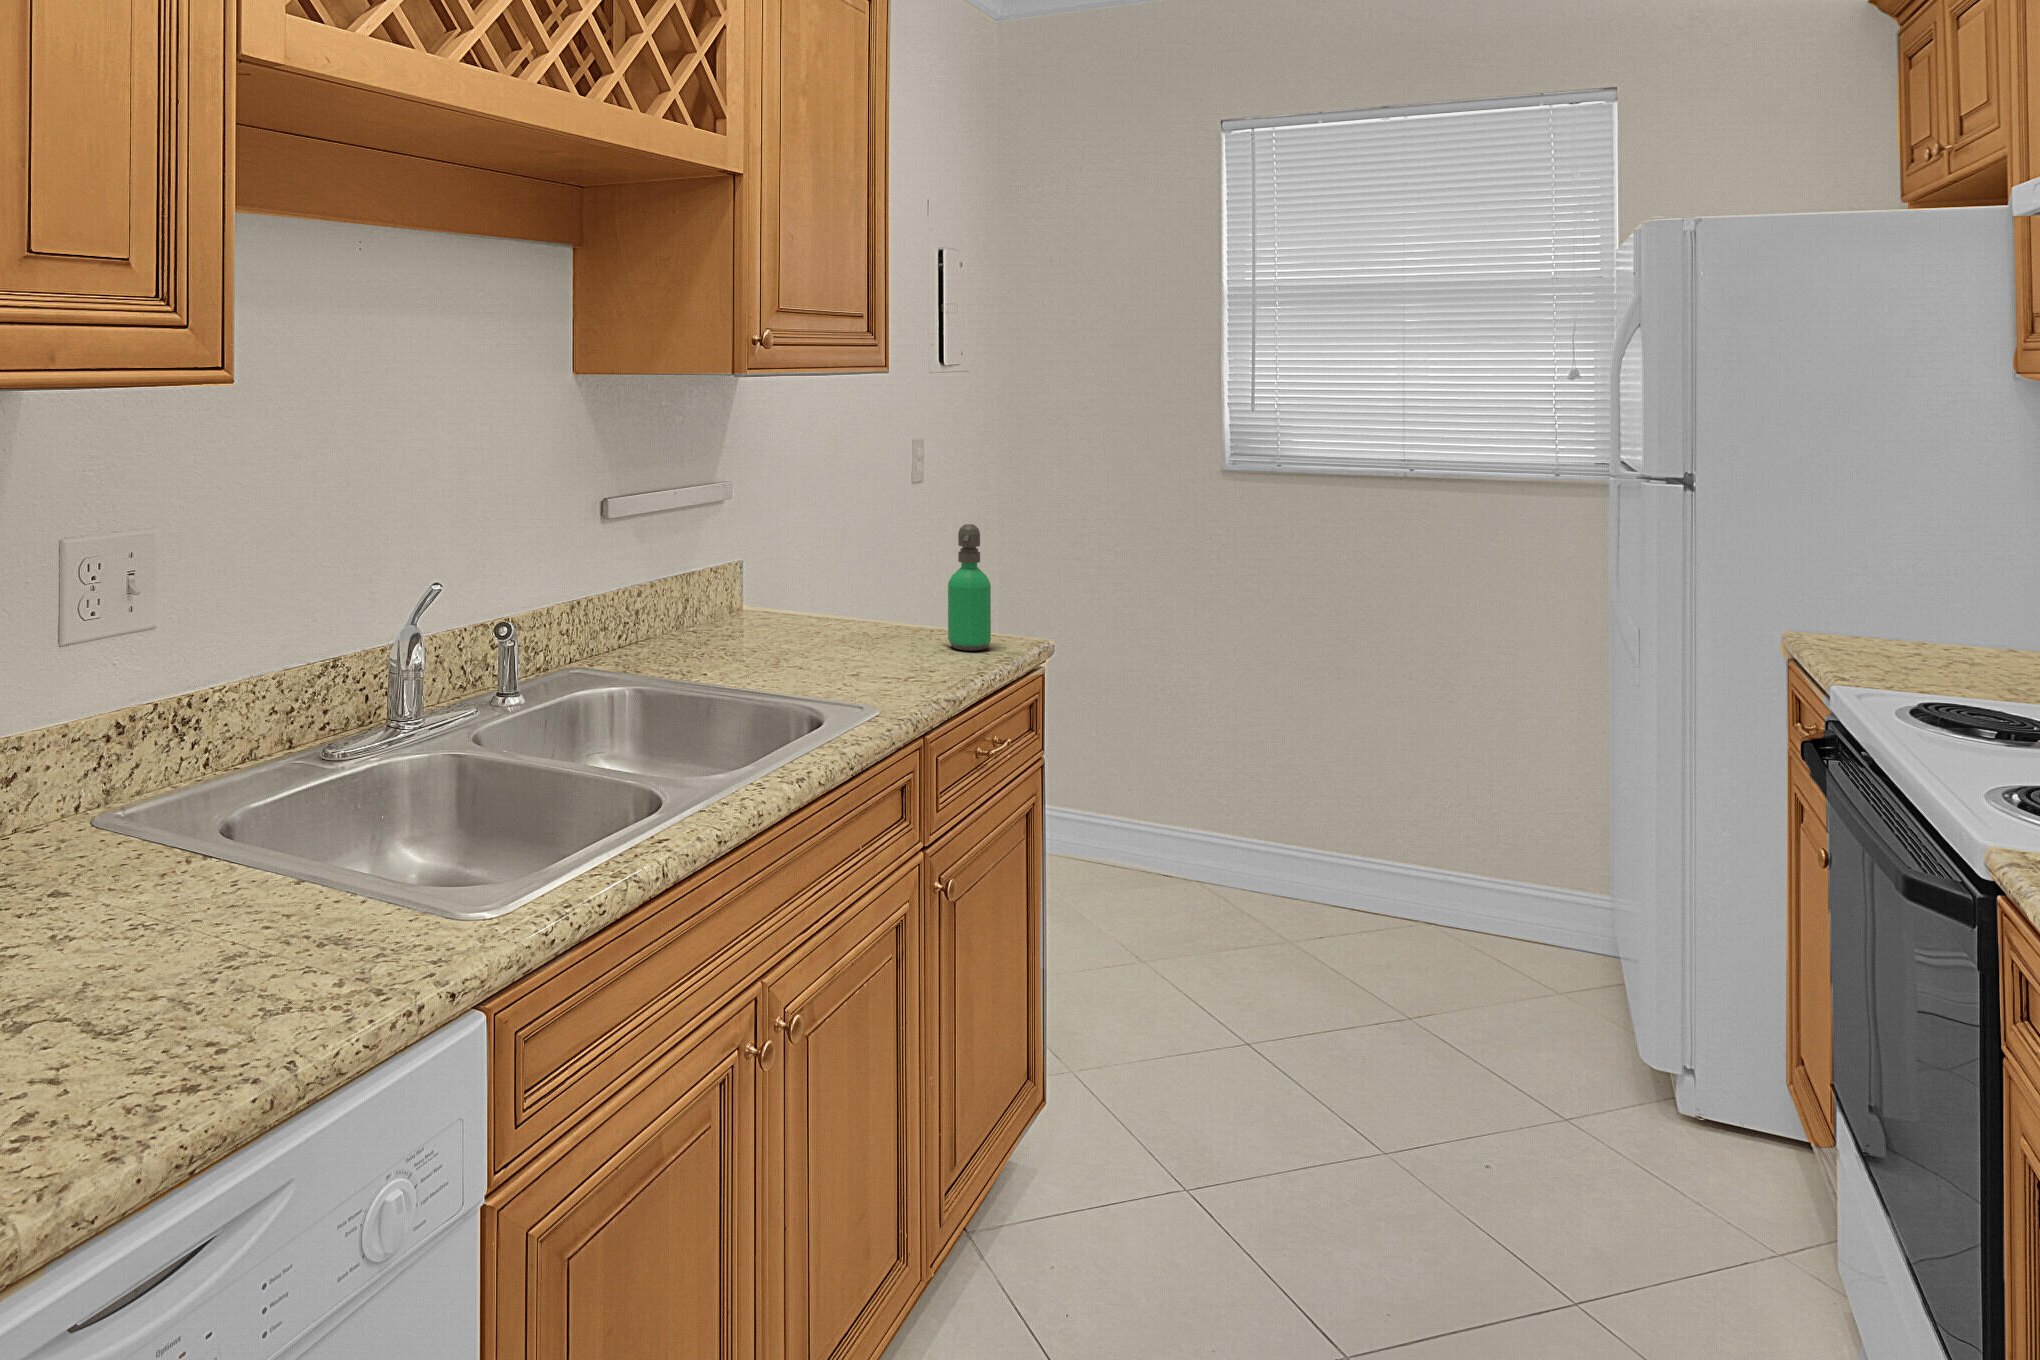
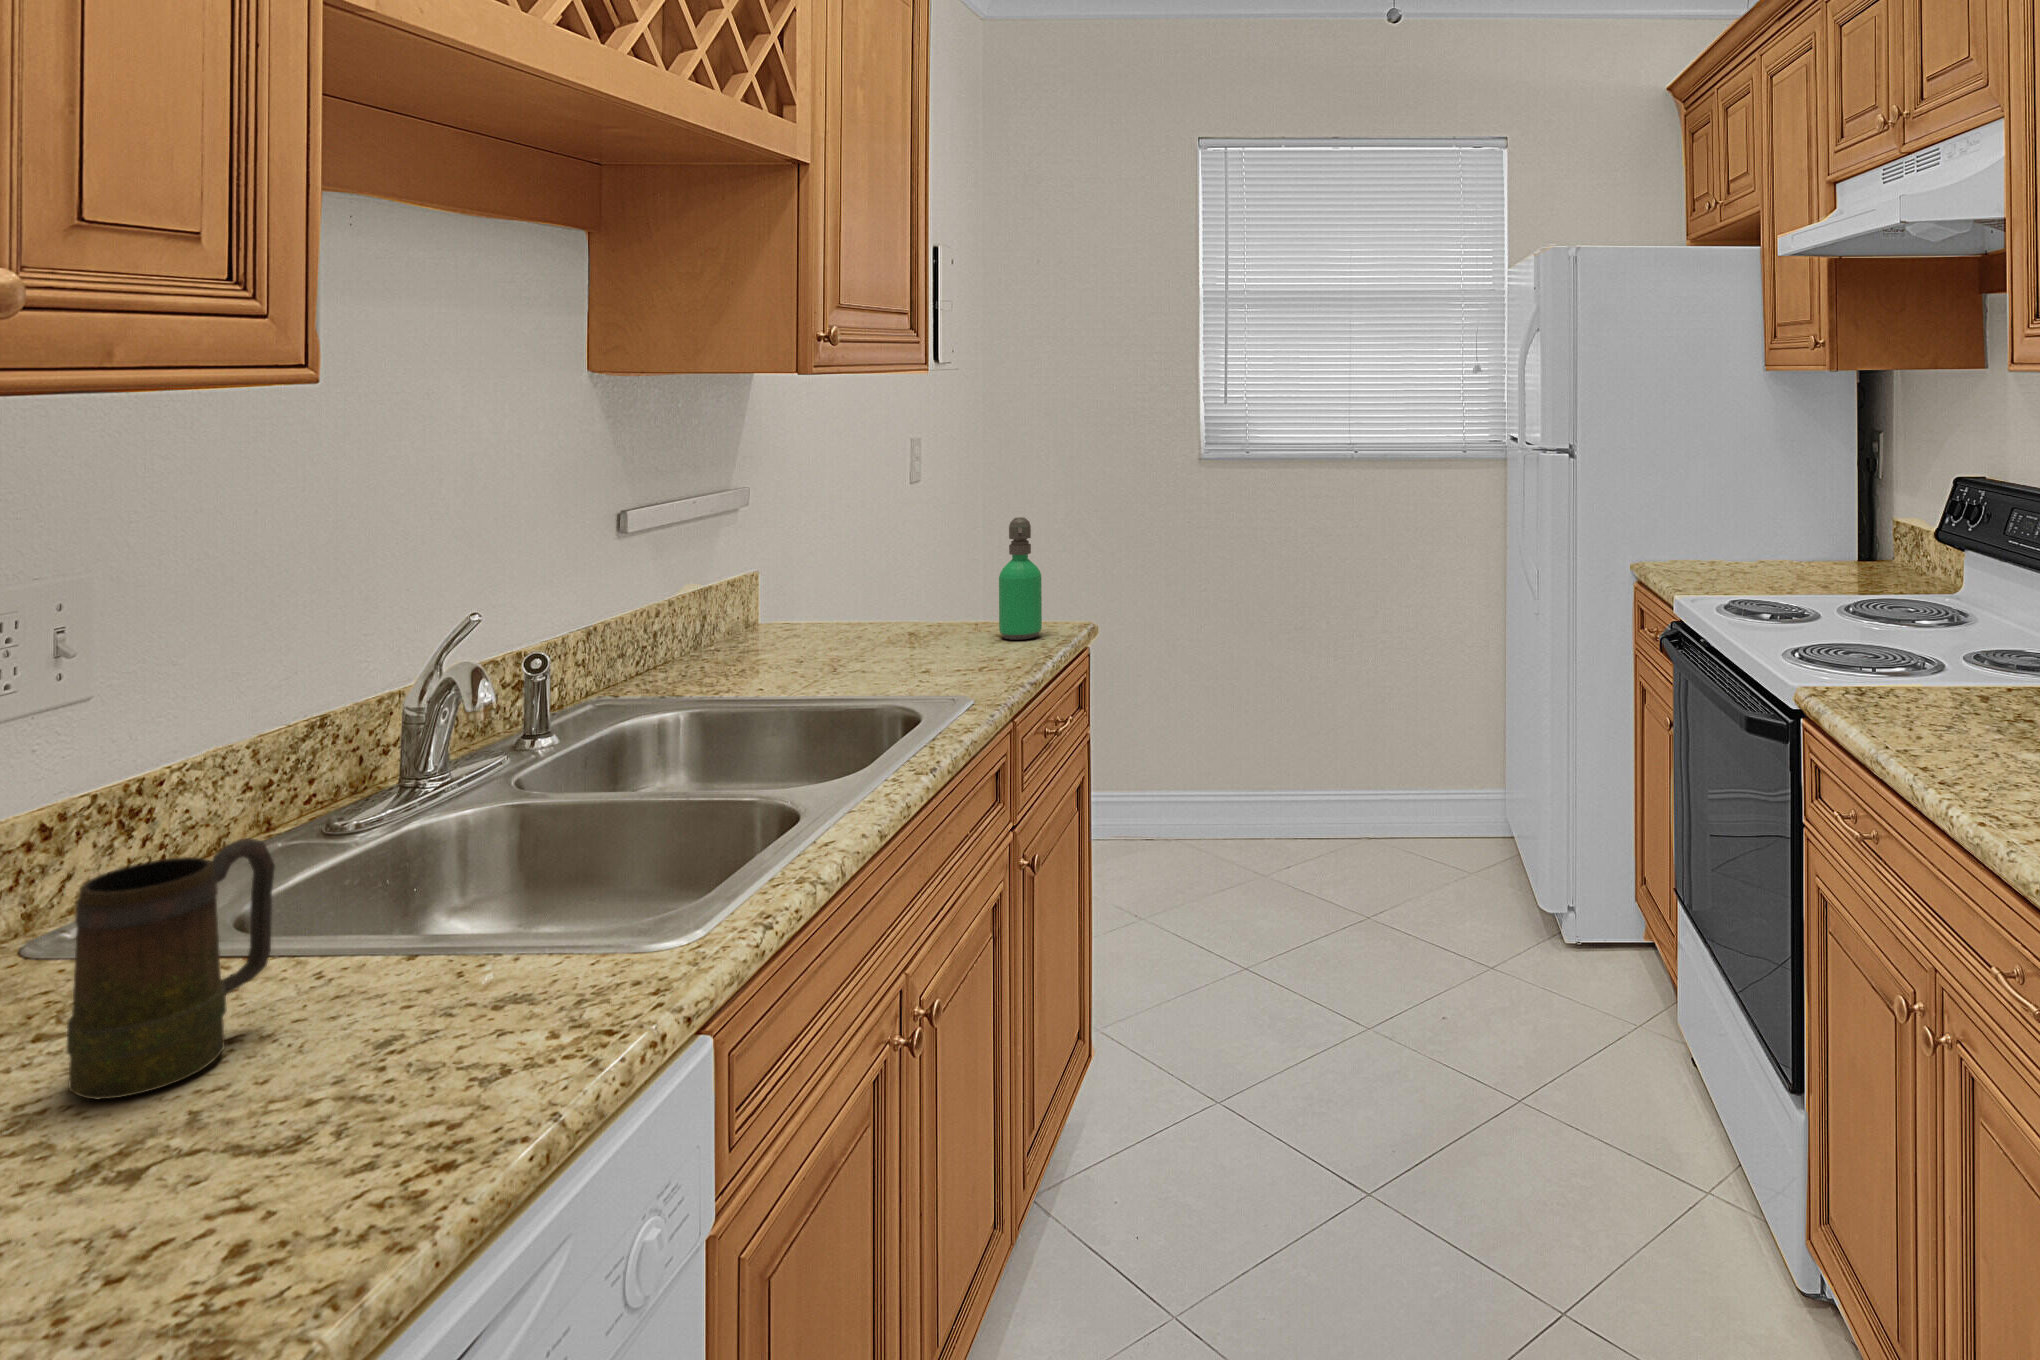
mug: none [30,762,179,959] -> present [66,838,275,1099]

